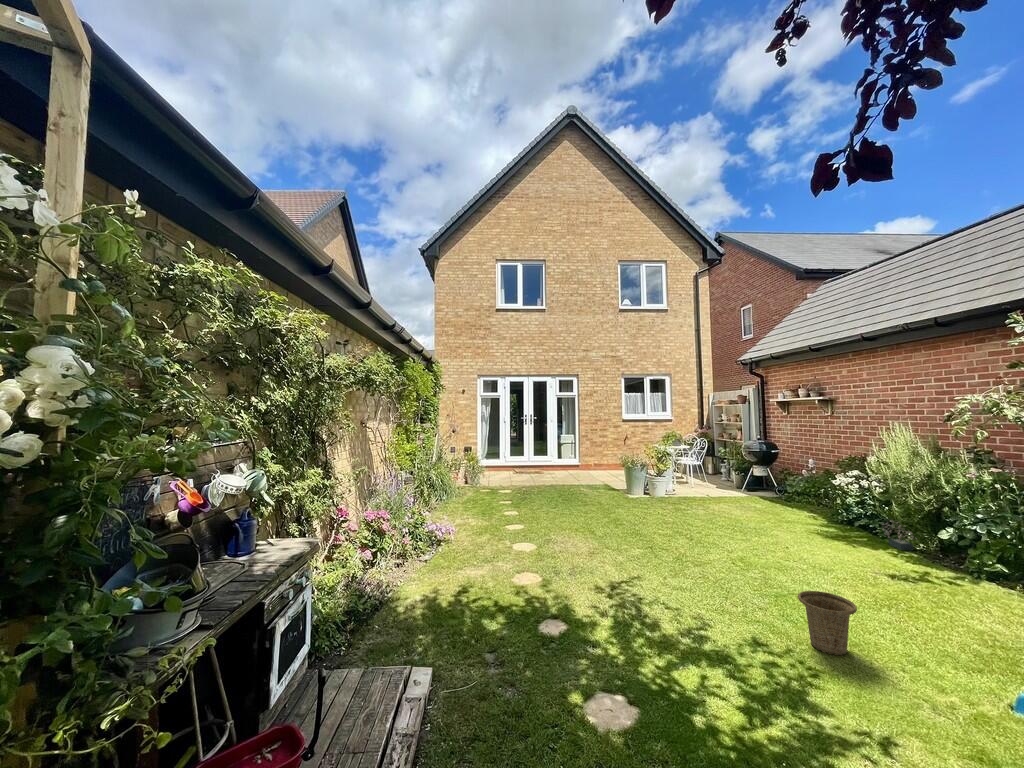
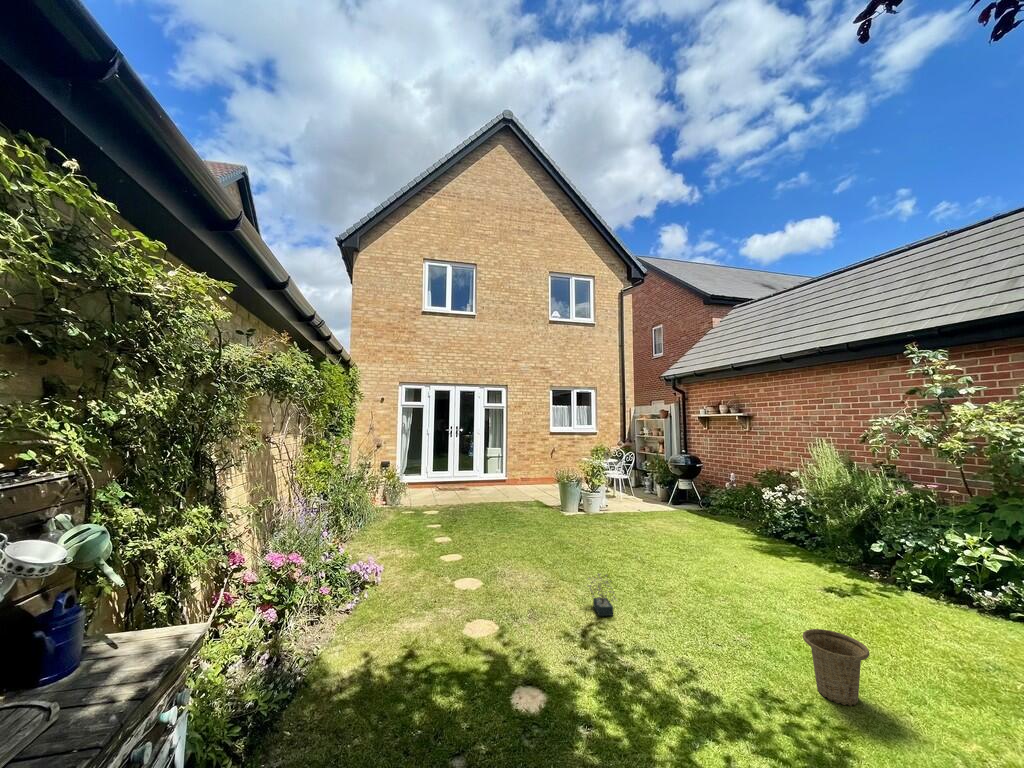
decorative plant: present [883,521,913,551] -> present [587,574,615,616]

